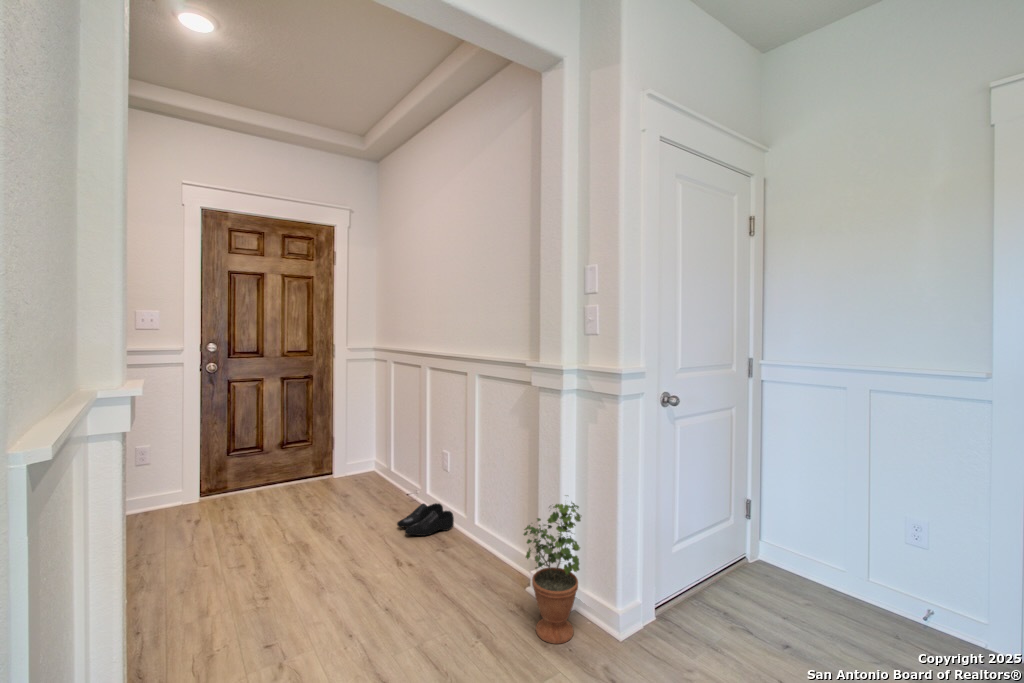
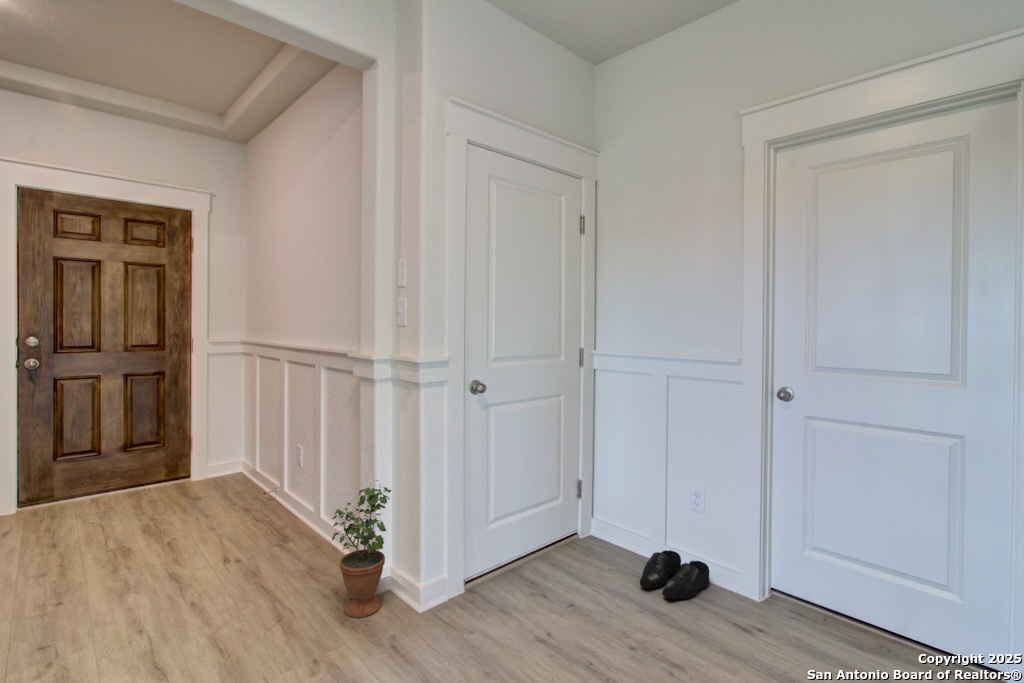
shoe: present [397,503,454,536] -> present [640,550,709,599]

